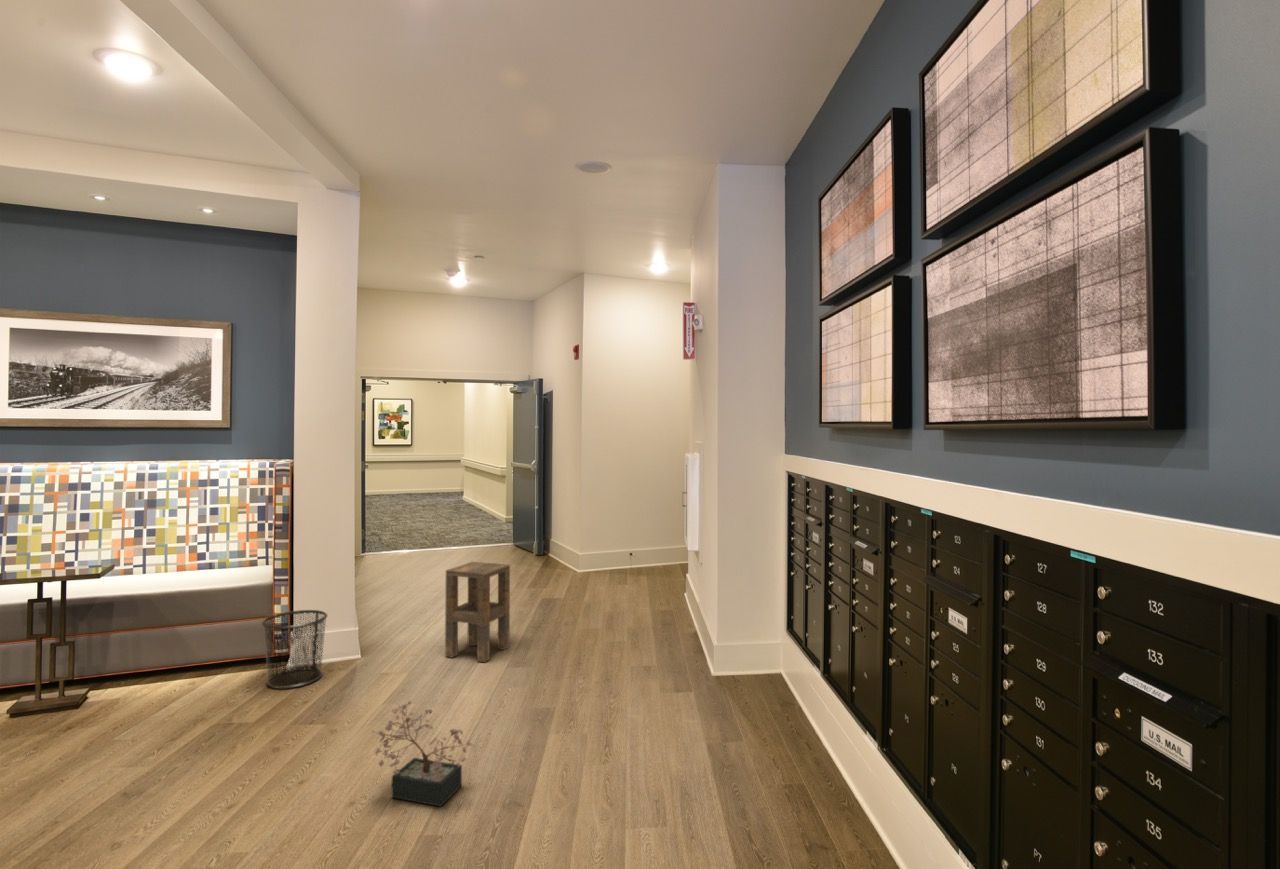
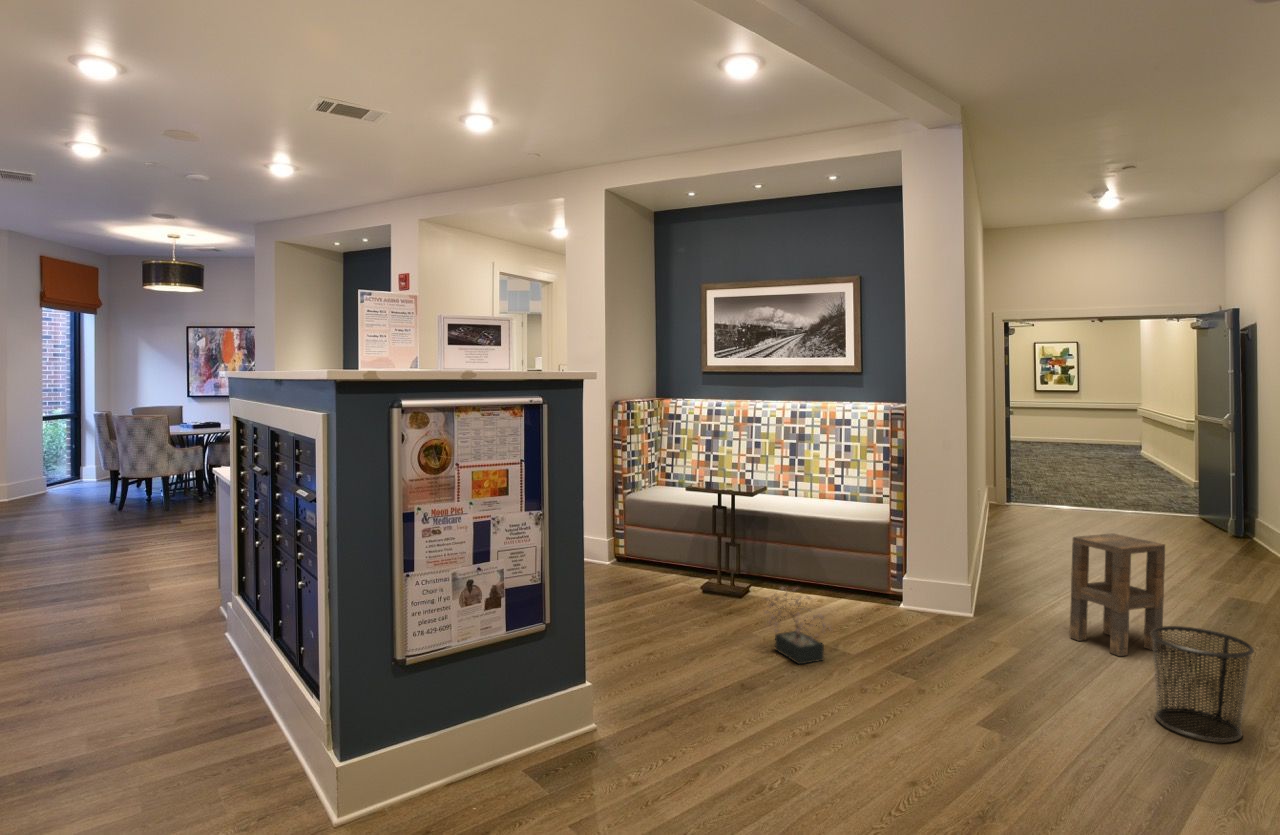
waste bin: present [262,610,327,689] -> present [1150,626,1254,742]
decorative plant: present [372,701,473,806] -> present [763,587,831,664]

